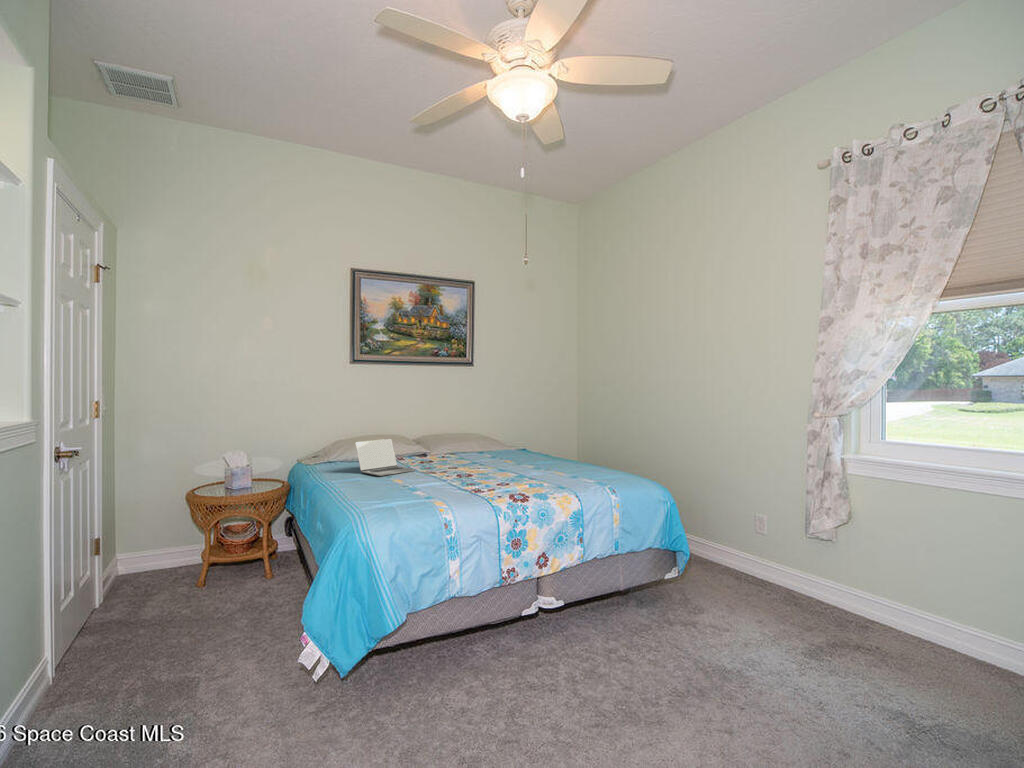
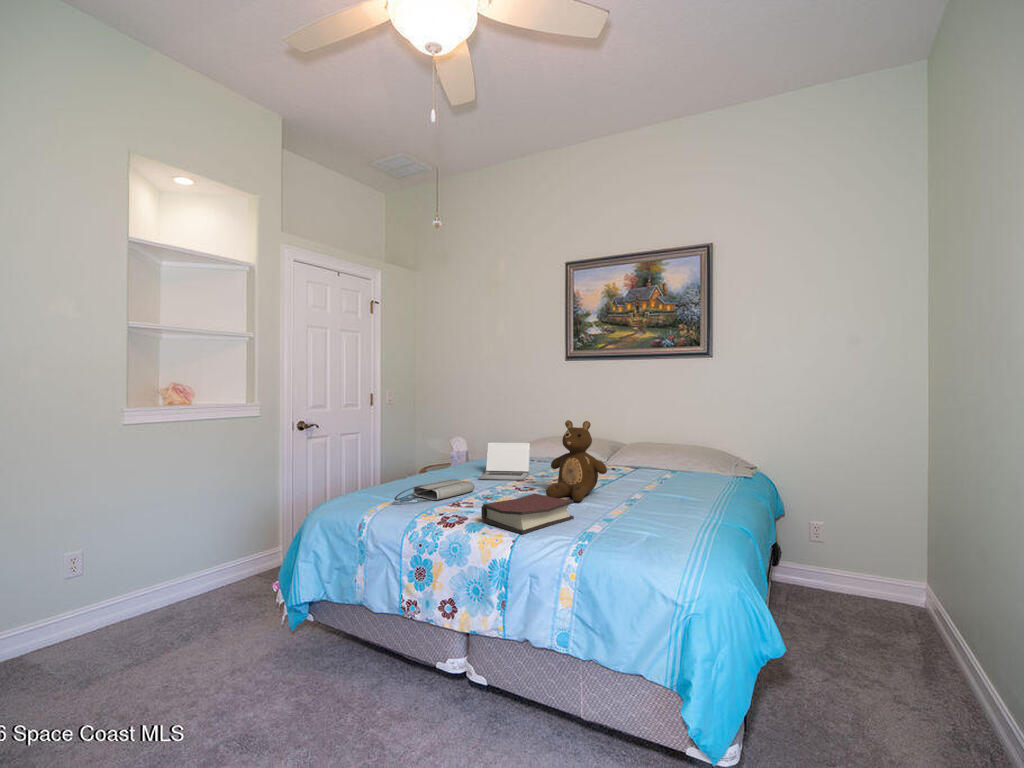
teddy bear: none [467,411,515,473] -> present [546,420,607,502]
hardback book: none [504,465,561,490] -> present [481,493,574,534]
tote bag: none [385,474,428,495] -> present [394,479,475,501]

